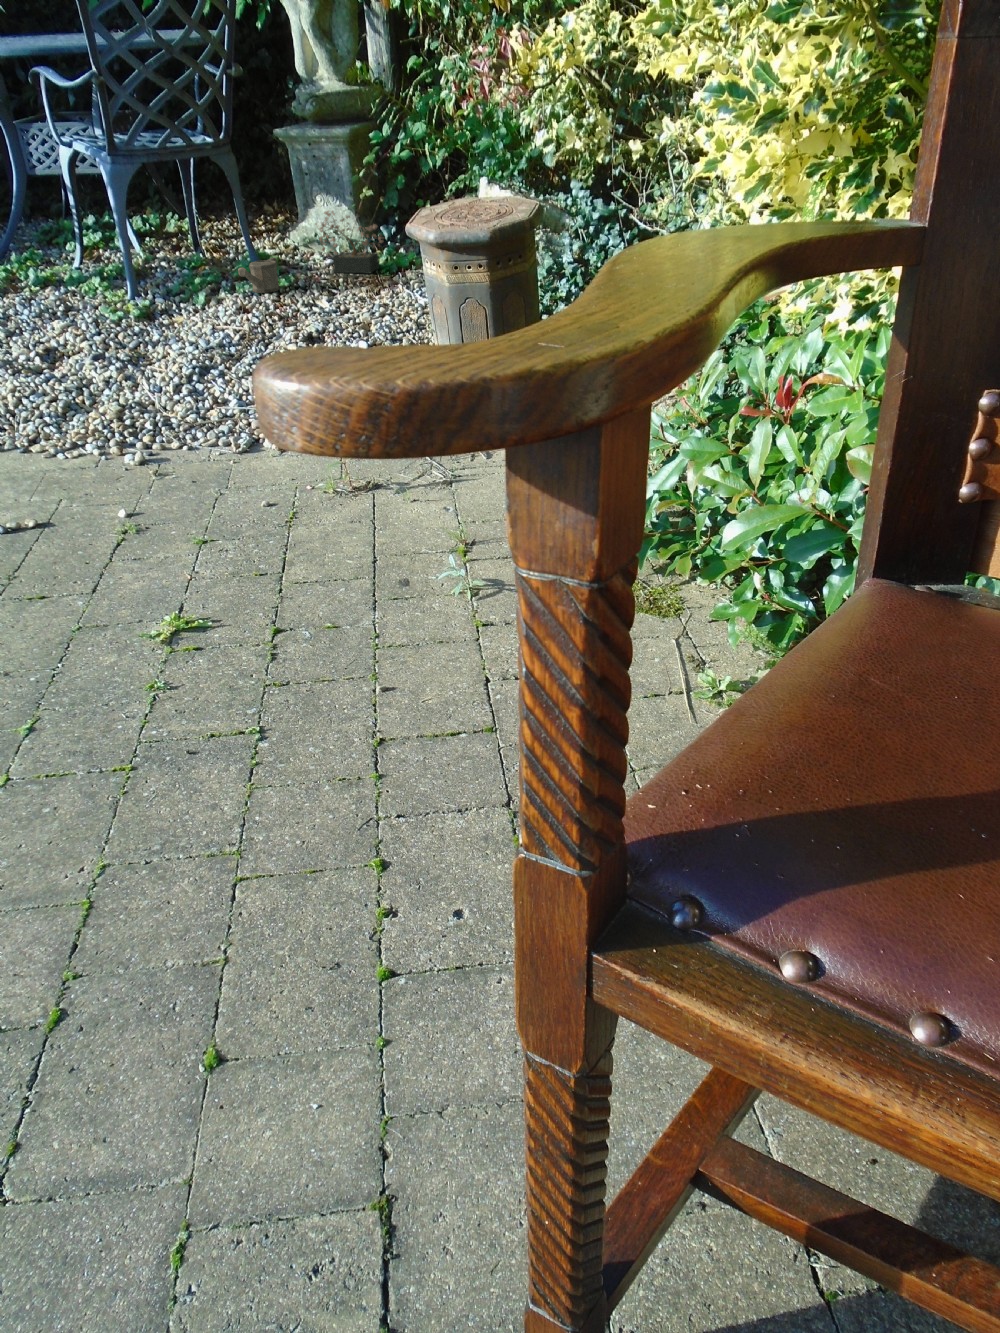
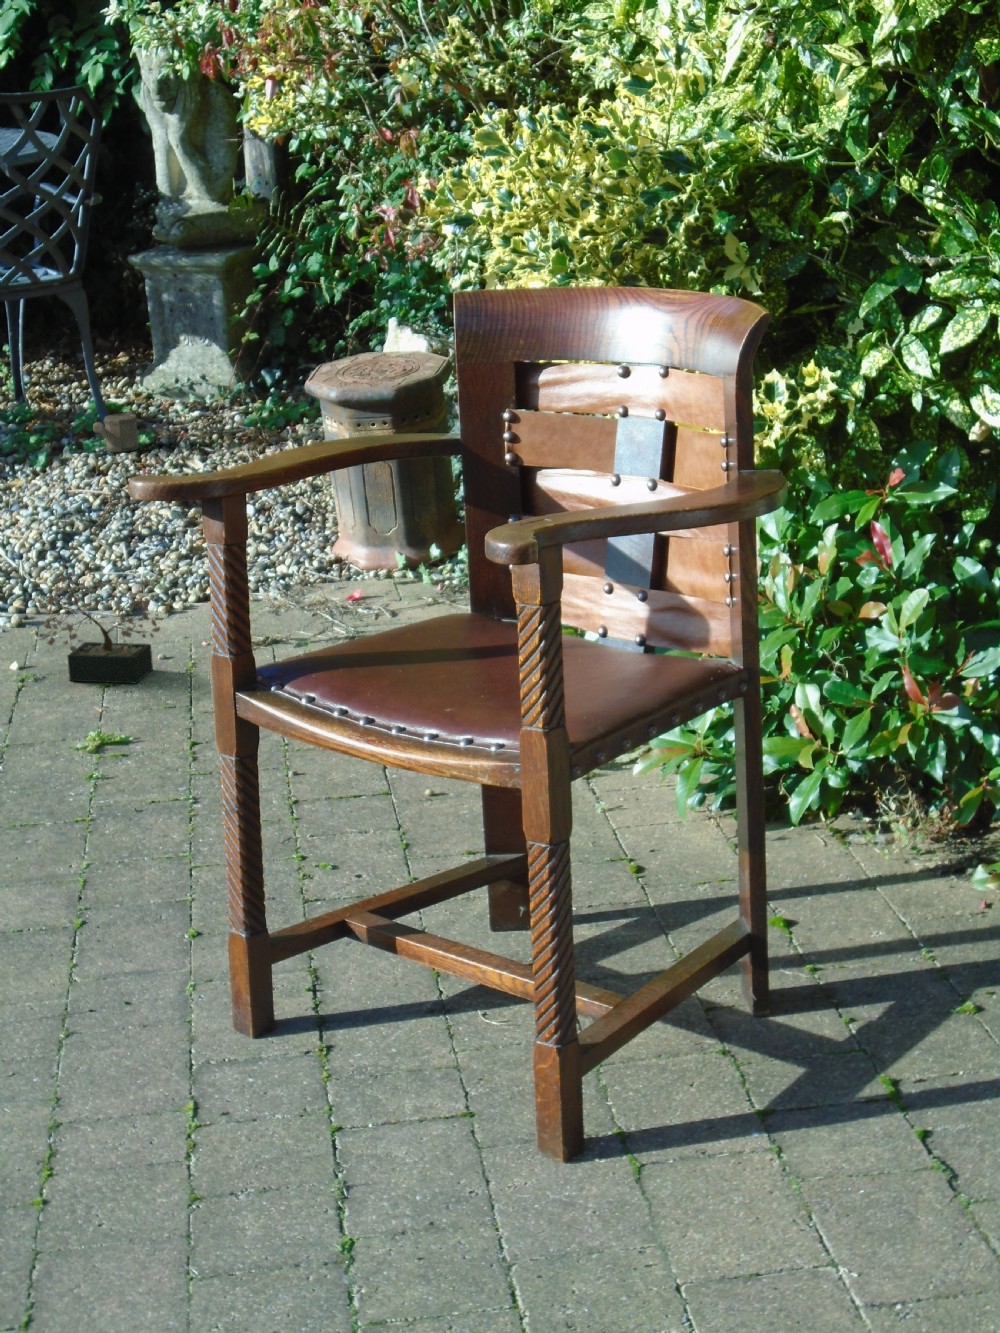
decorative plant: present [316,211,383,273] -> present [38,572,163,683]

